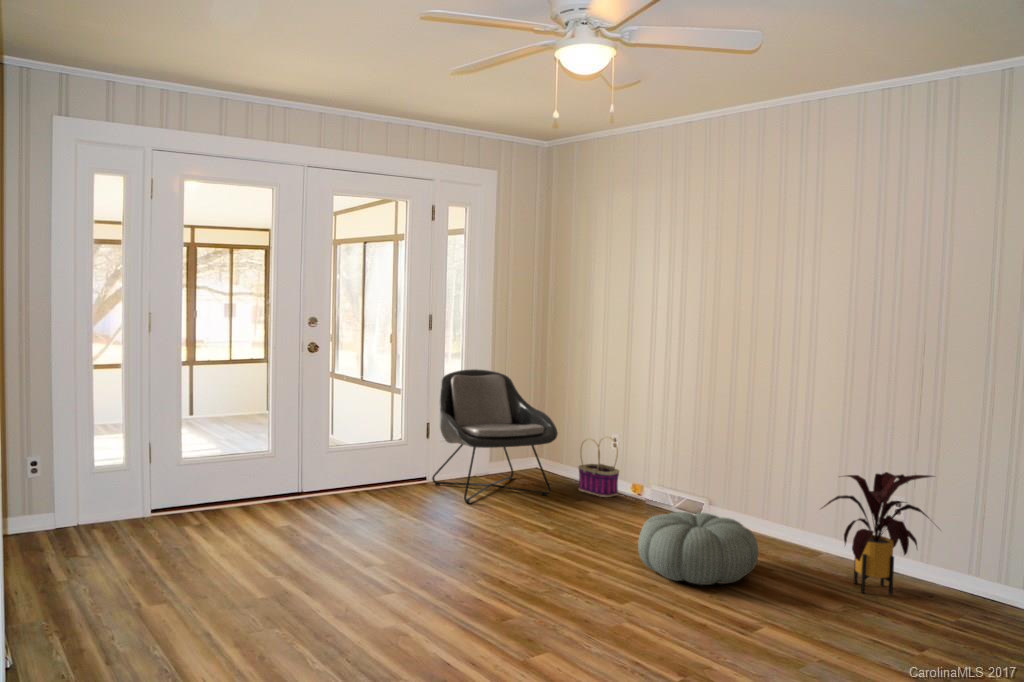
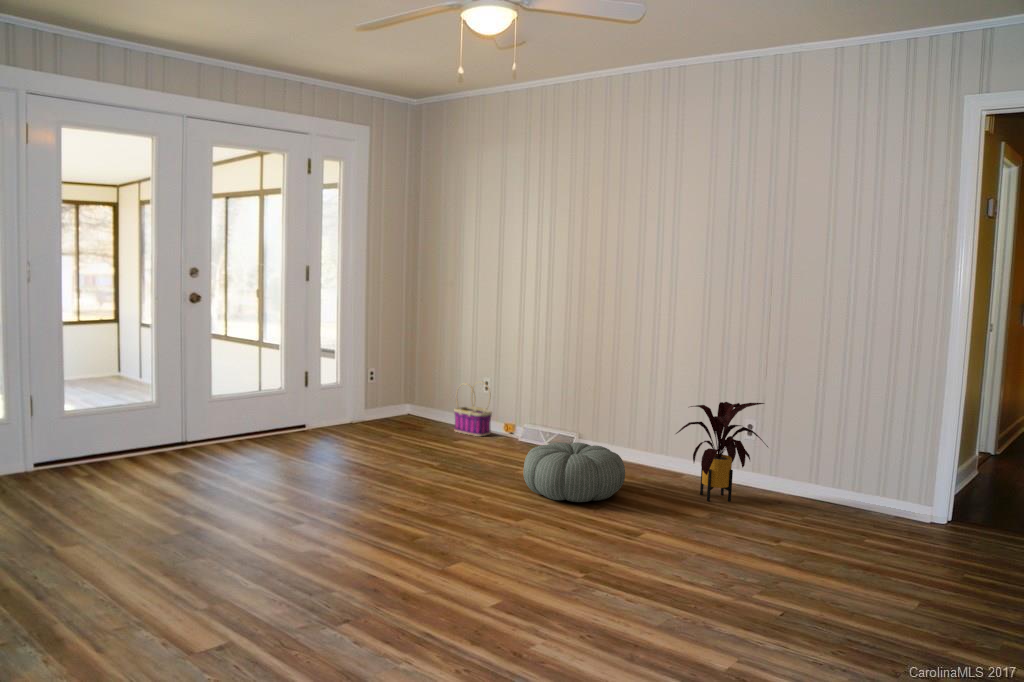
lounge chair: present [432,369,558,503] -> none [314,321,436,446]

